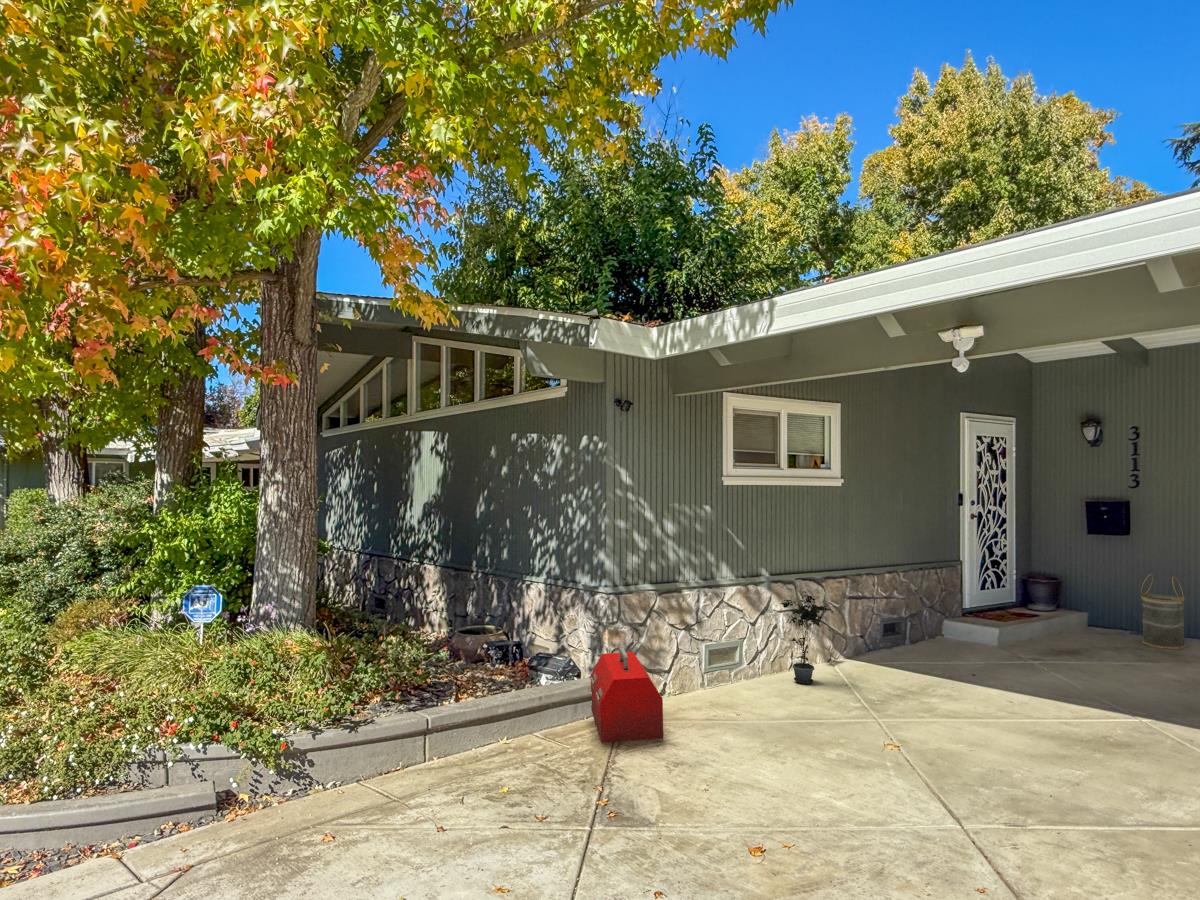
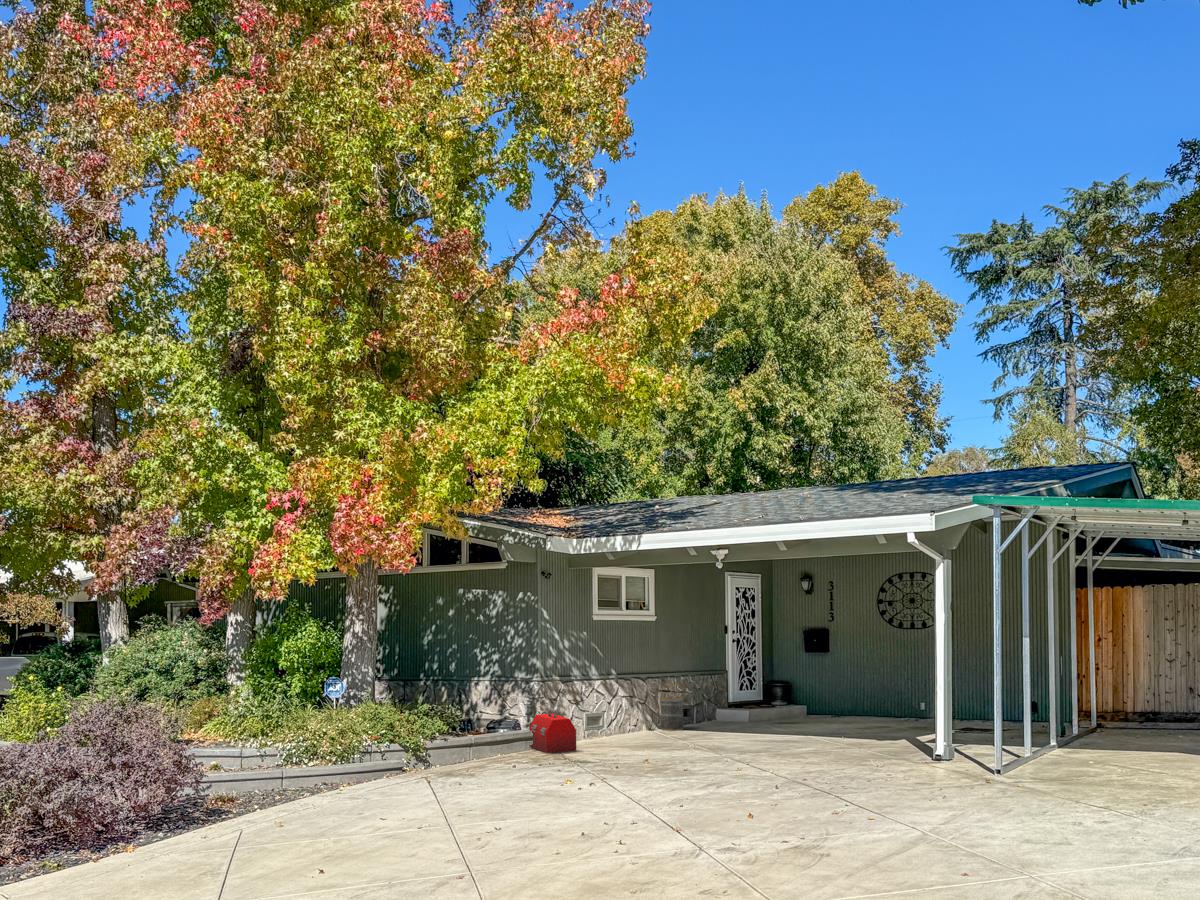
basket: present [1141,574,1186,649] -> present [660,683,684,731]
potted plant: present [781,591,833,684] -> none [624,683,655,736]

